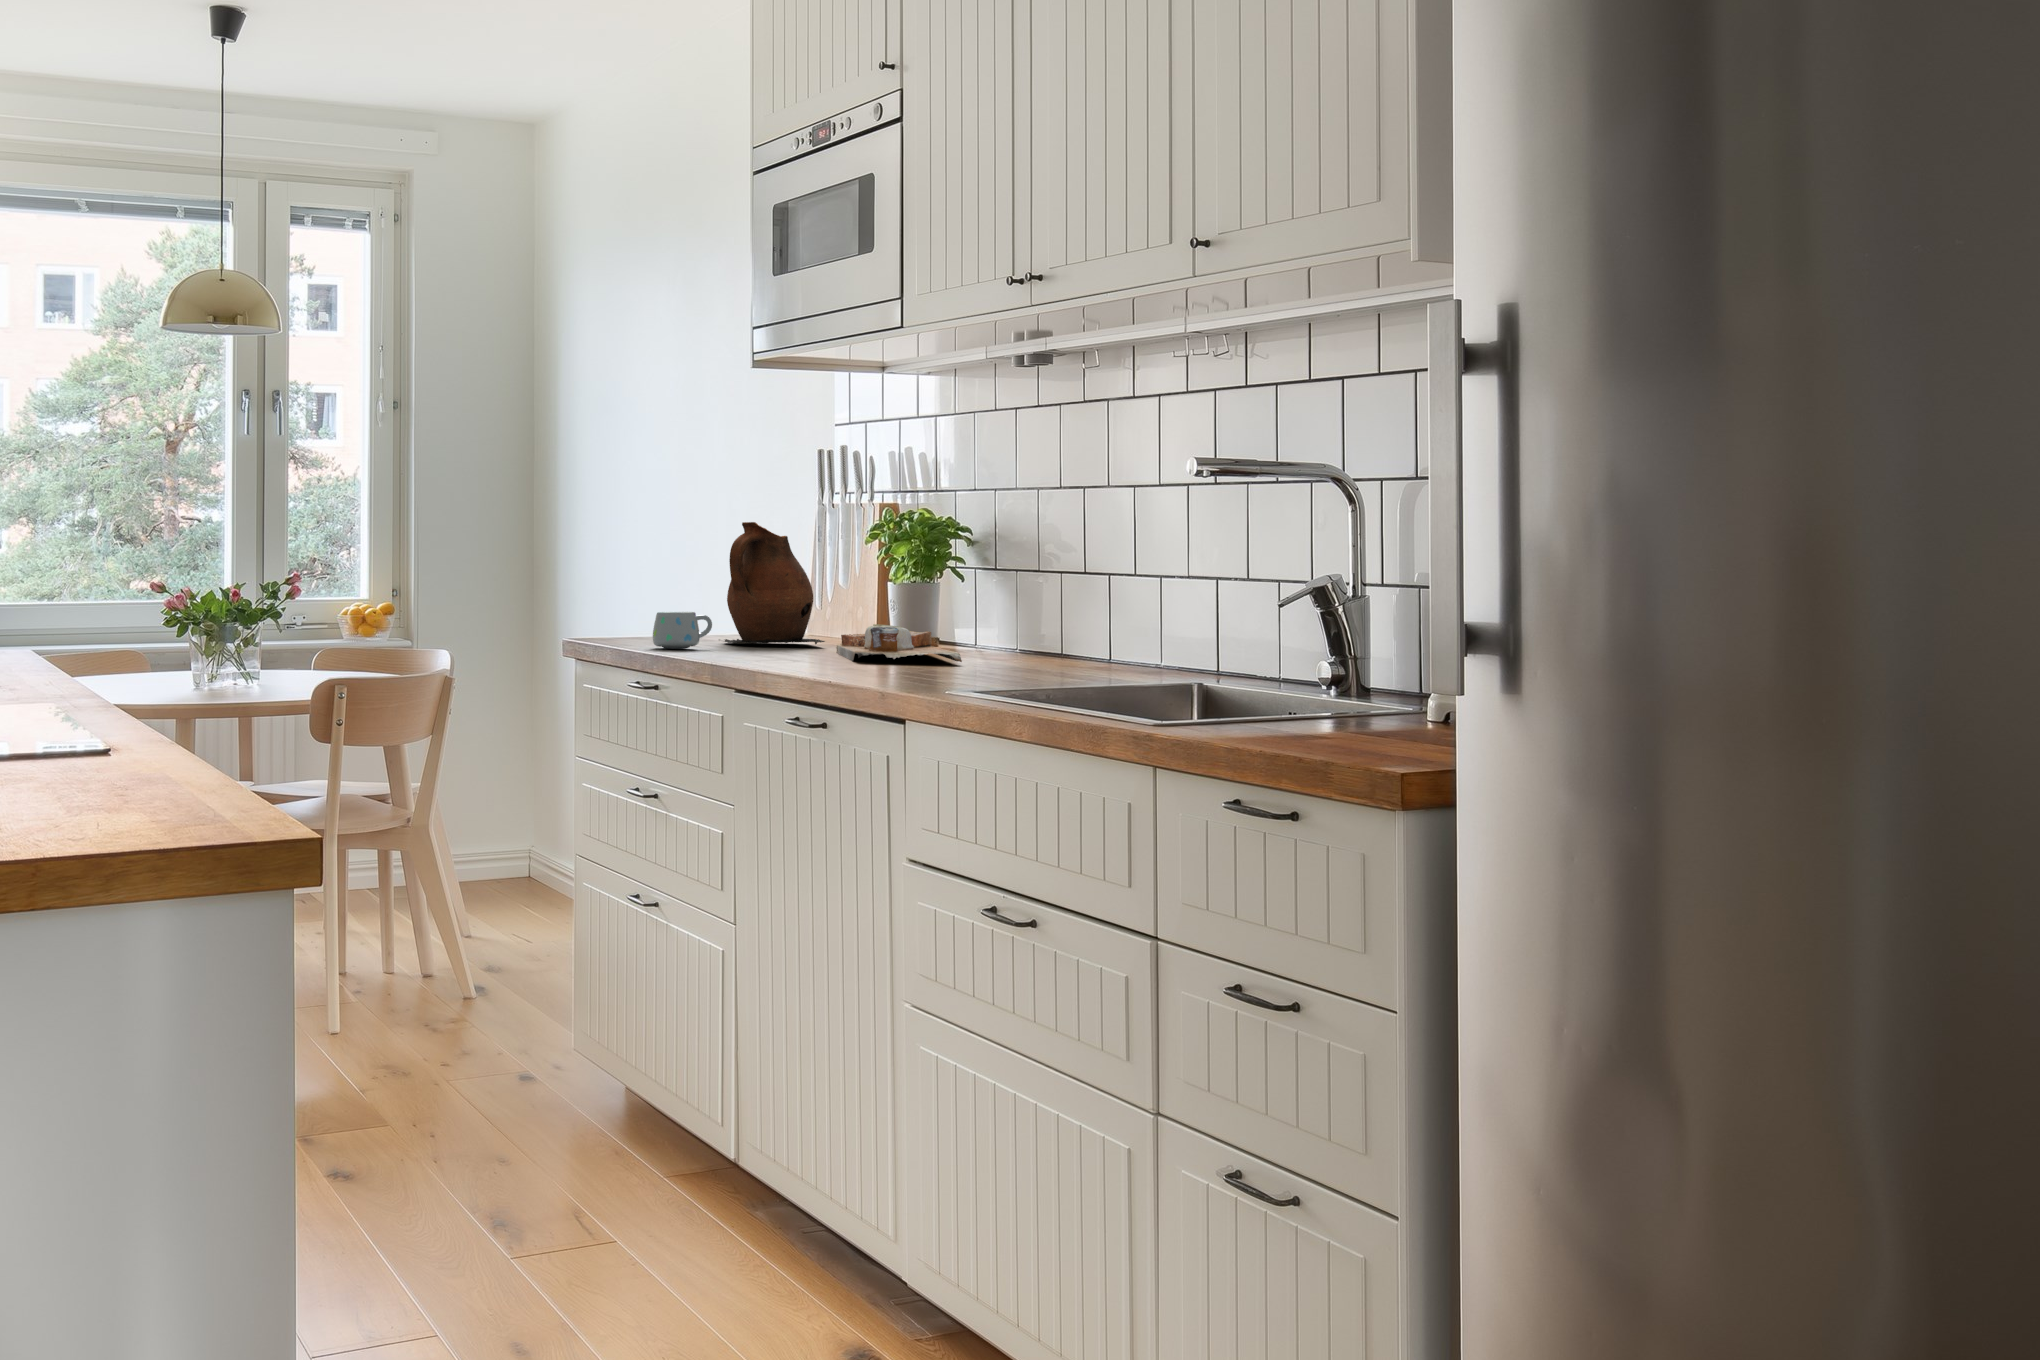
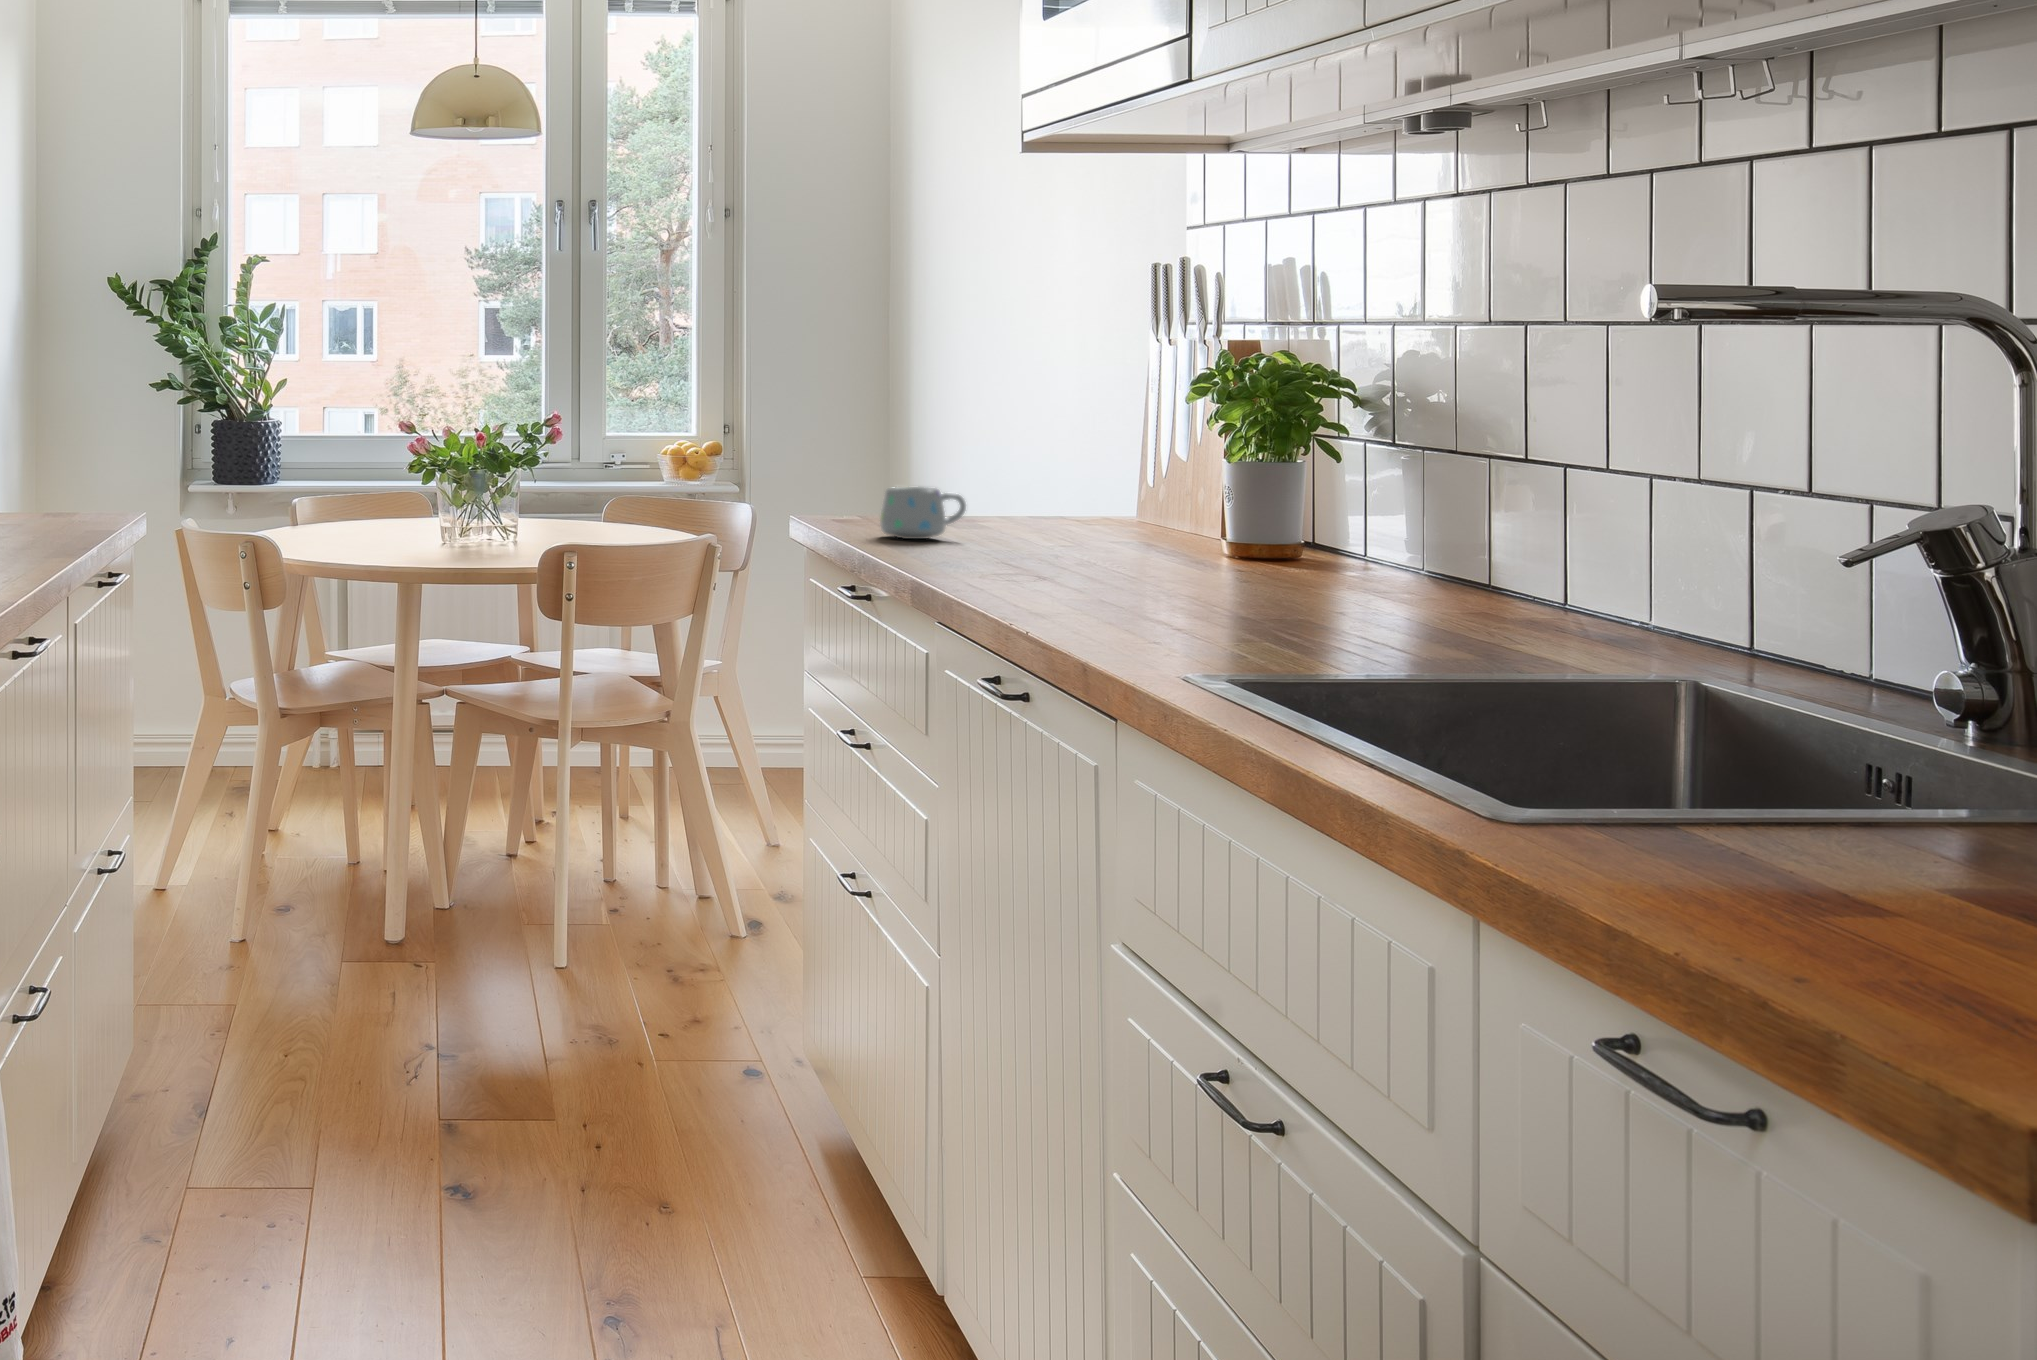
ceramic pitcher: present [725,522,825,644] -> none [998,363,1147,536]
cutting board: present [836,624,962,662] -> none [1141,521,1312,591]

